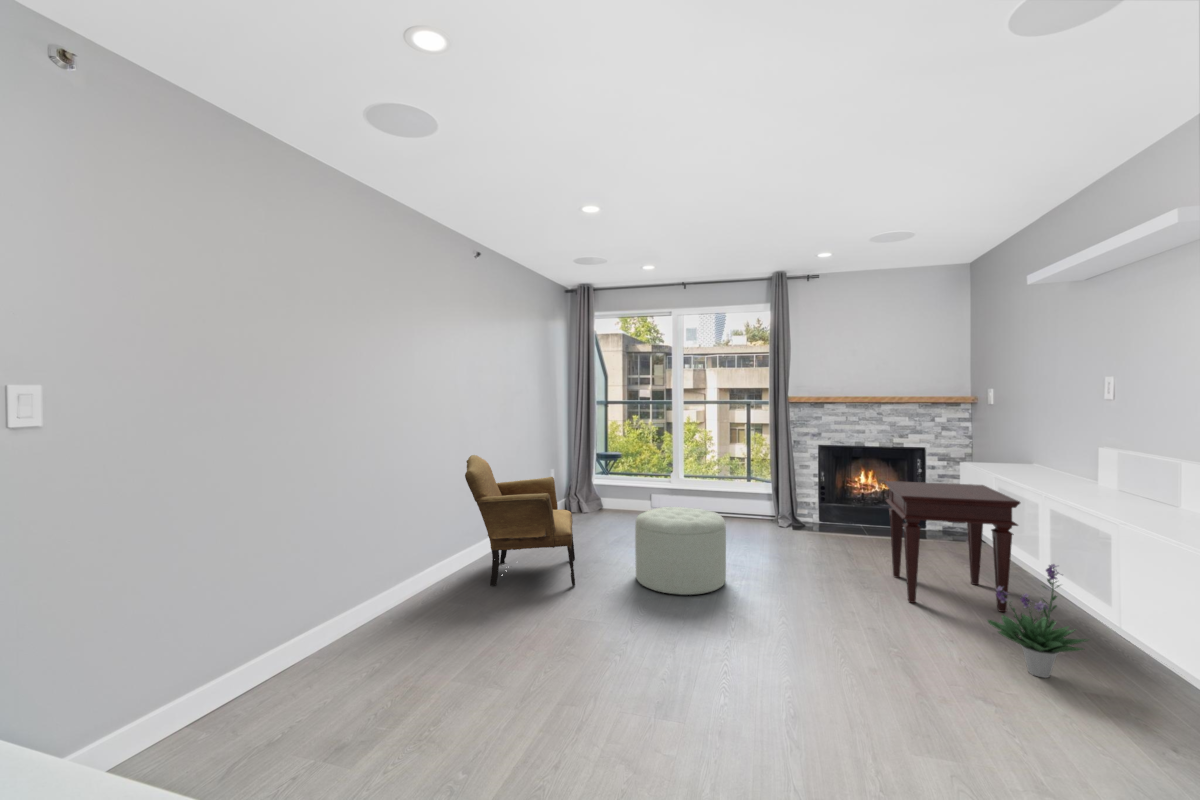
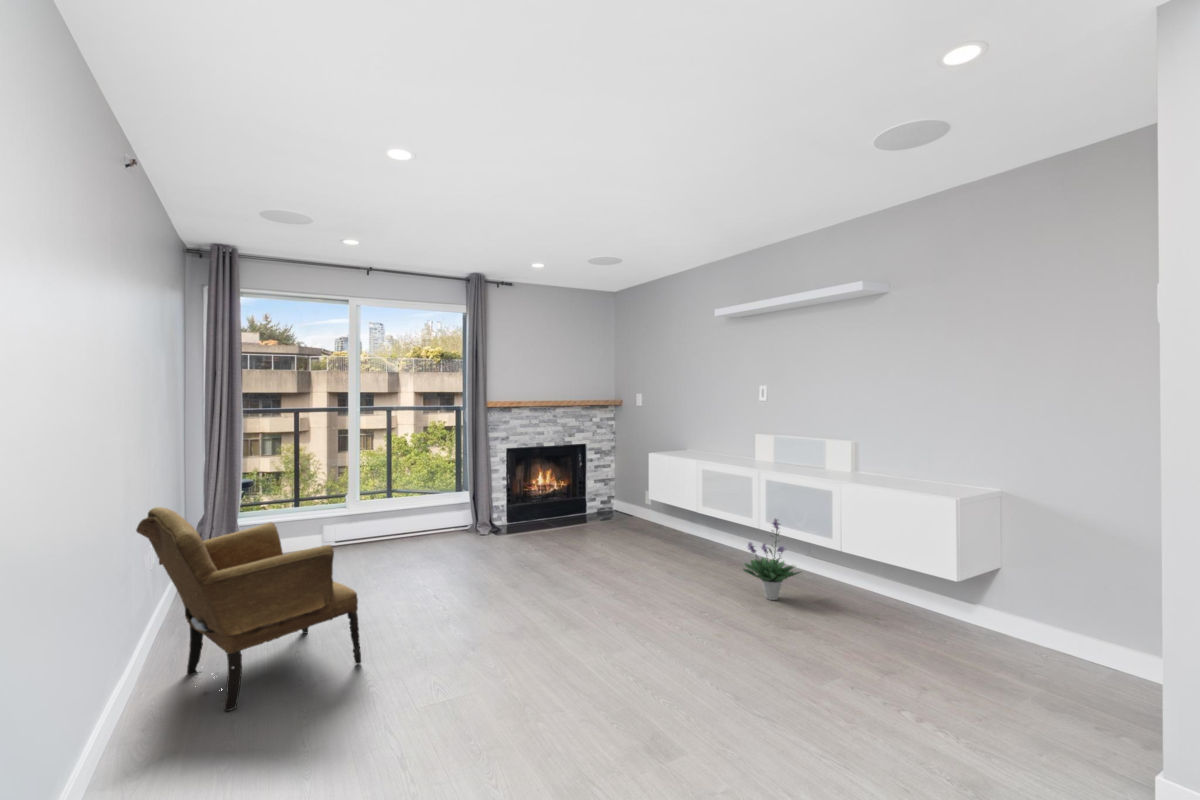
side table: present [885,481,1020,612] -> none [608,470,716,574]
ottoman: present [635,507,726,595] -> none [415,529,520,634]

